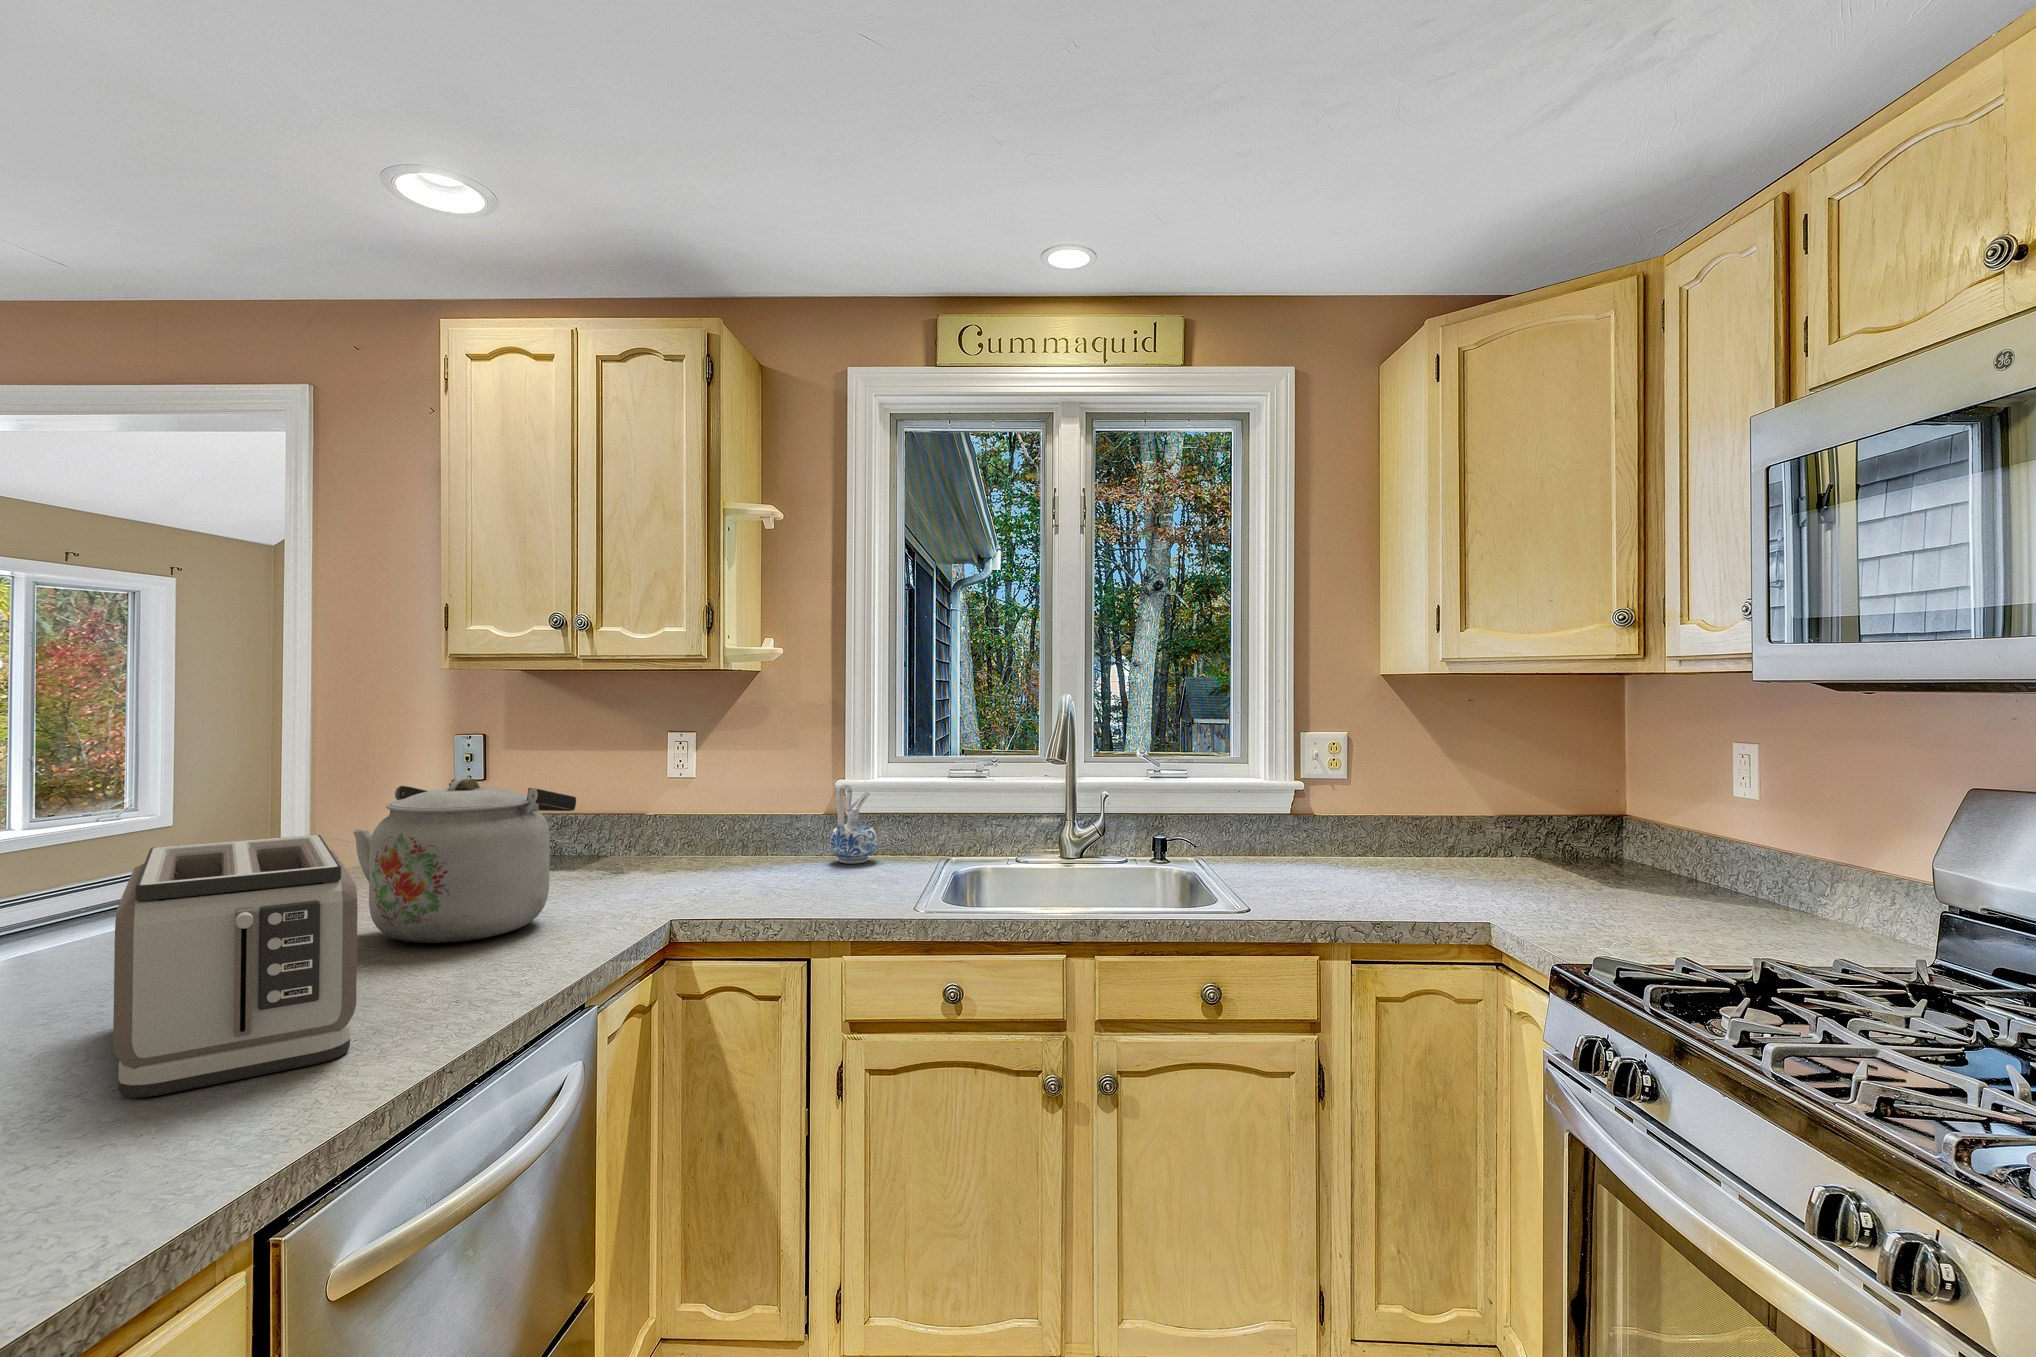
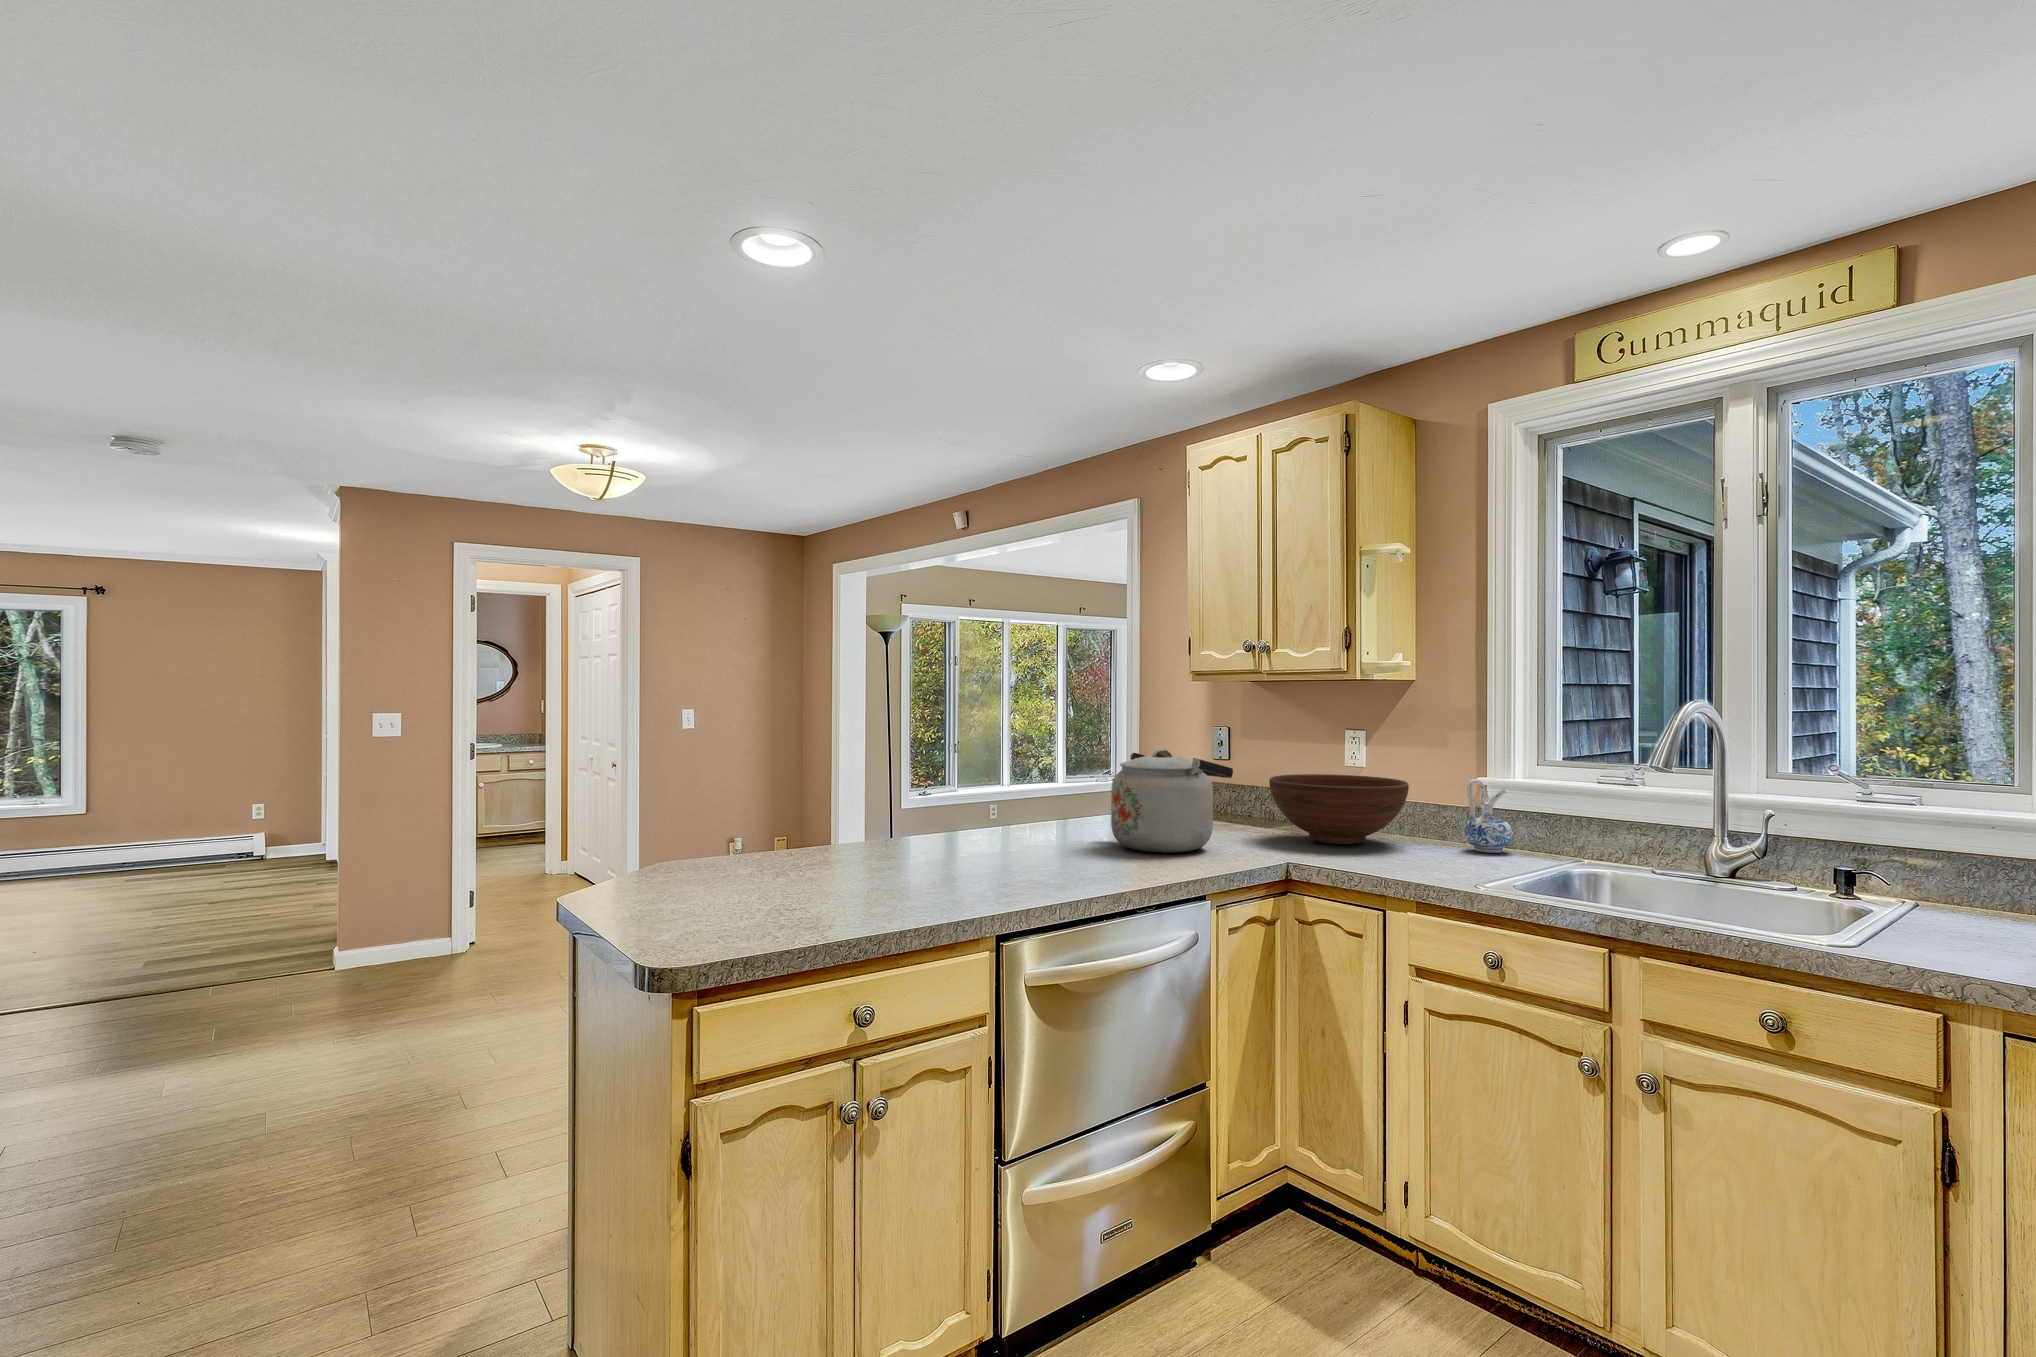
fruit bowl: none [597,789,774,880] -> present [1269,774,1409,844]
toaster: present [113,835,357,1097] -> none [962,771,1073,884]

